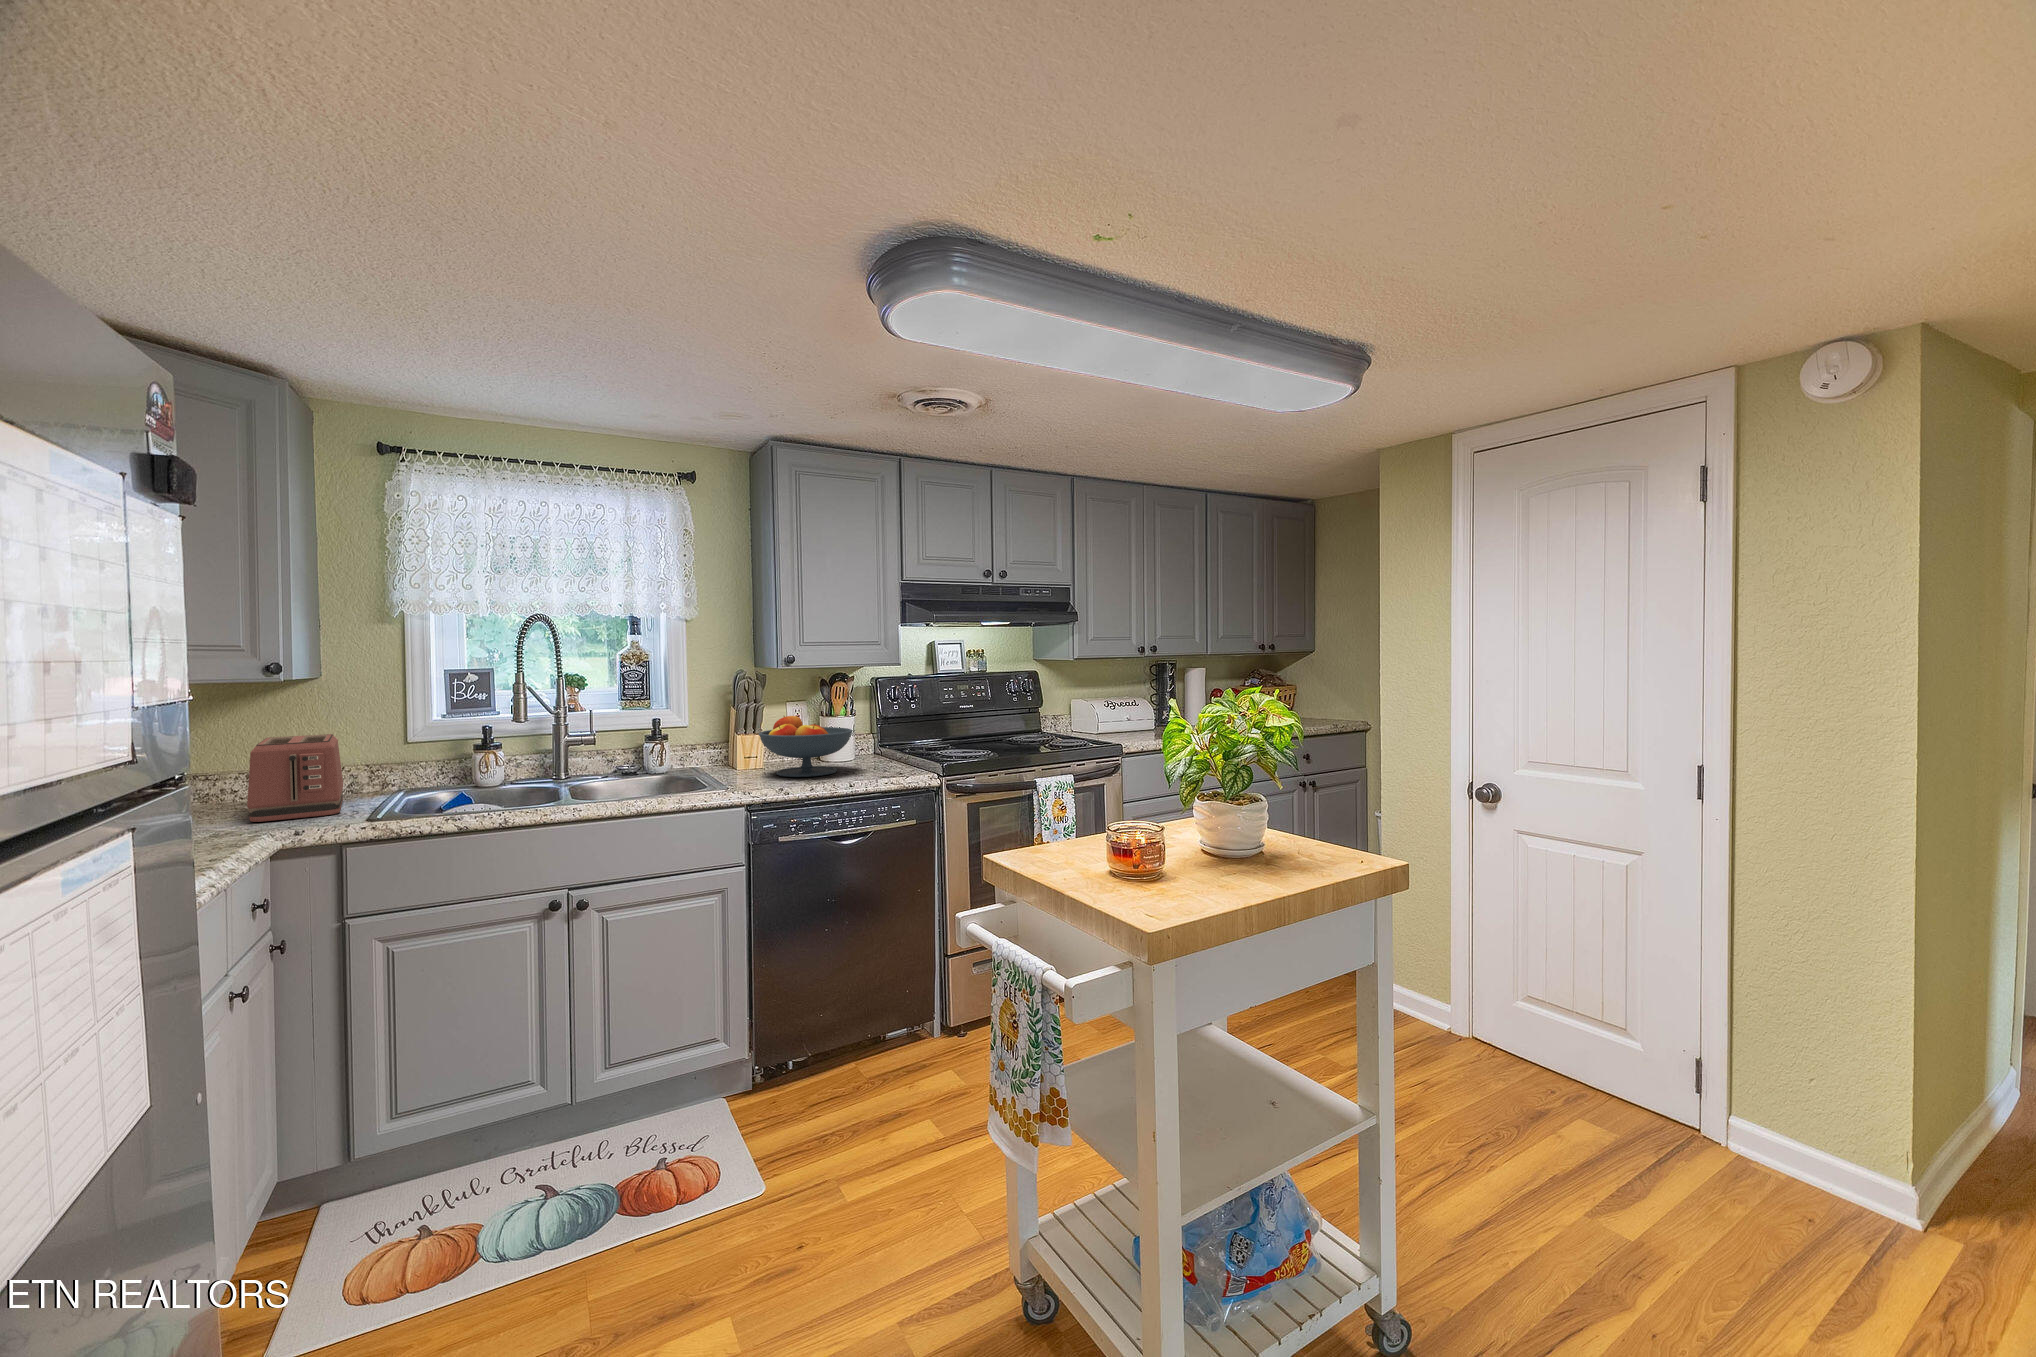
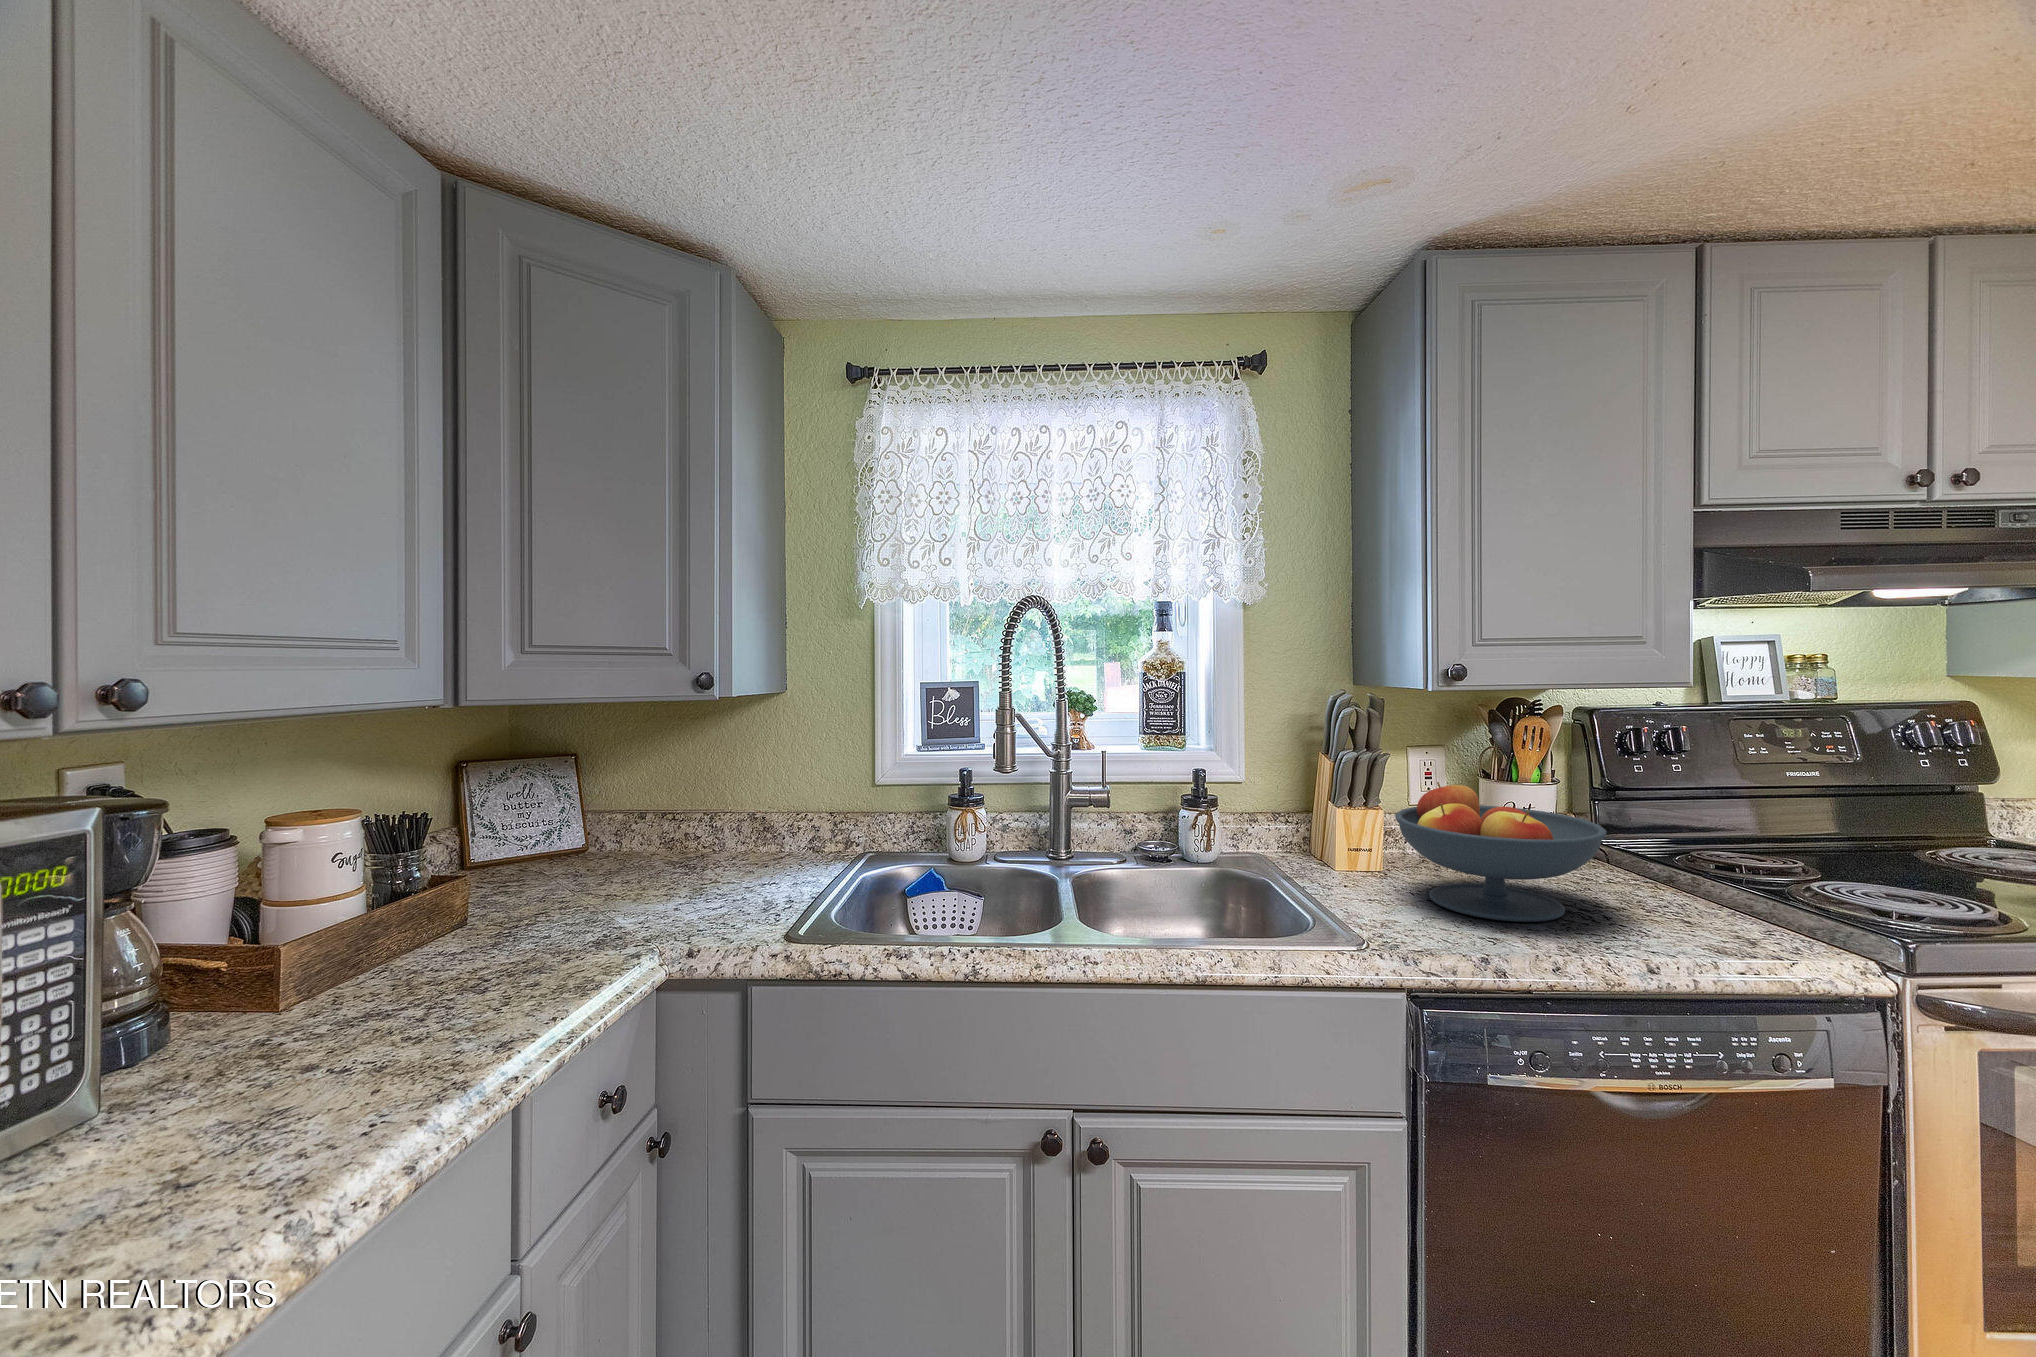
toaster: present [247,734,343,822] -> none [669,772,799,904]

